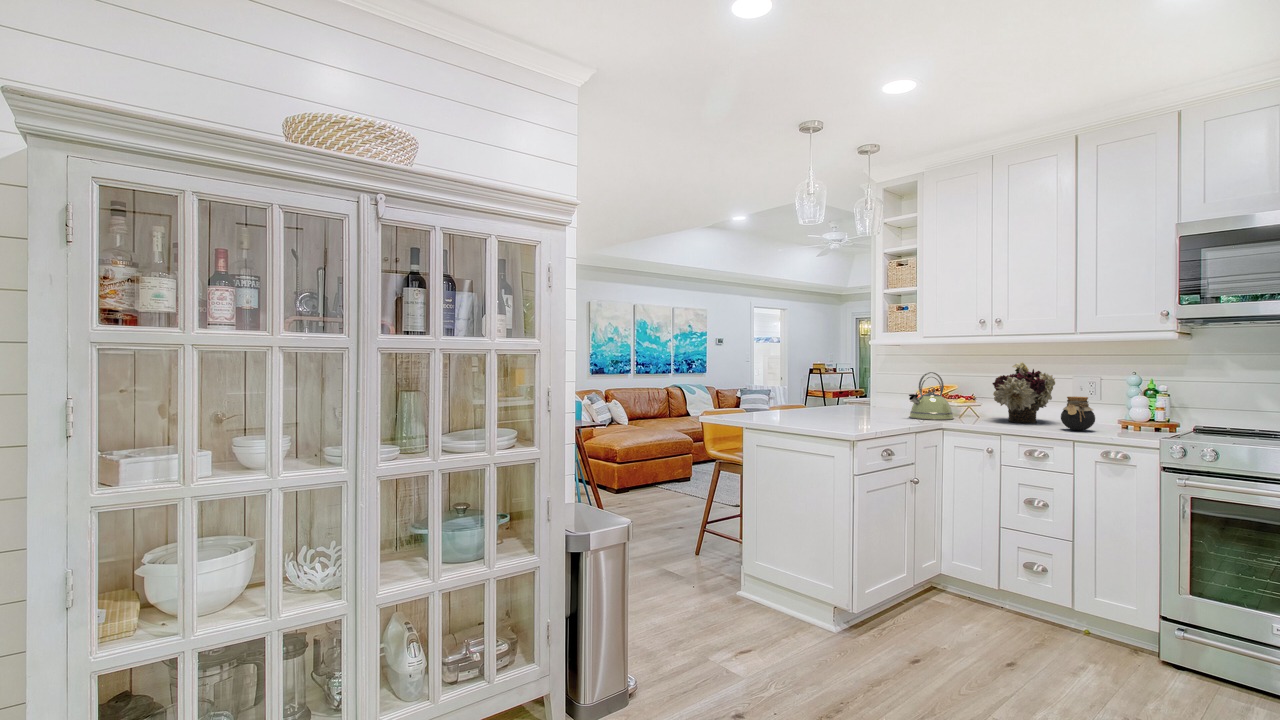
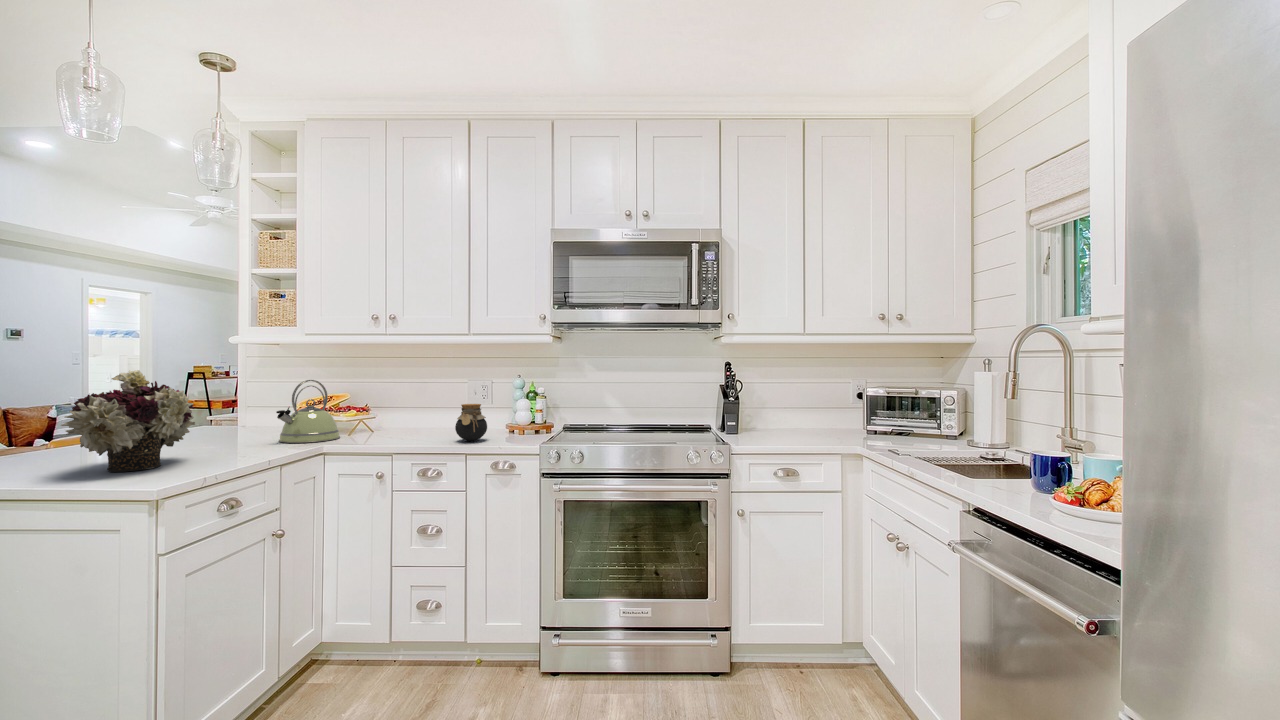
flower arrangement: present [992,362,1055,423] -> present [61,370,195,472]

